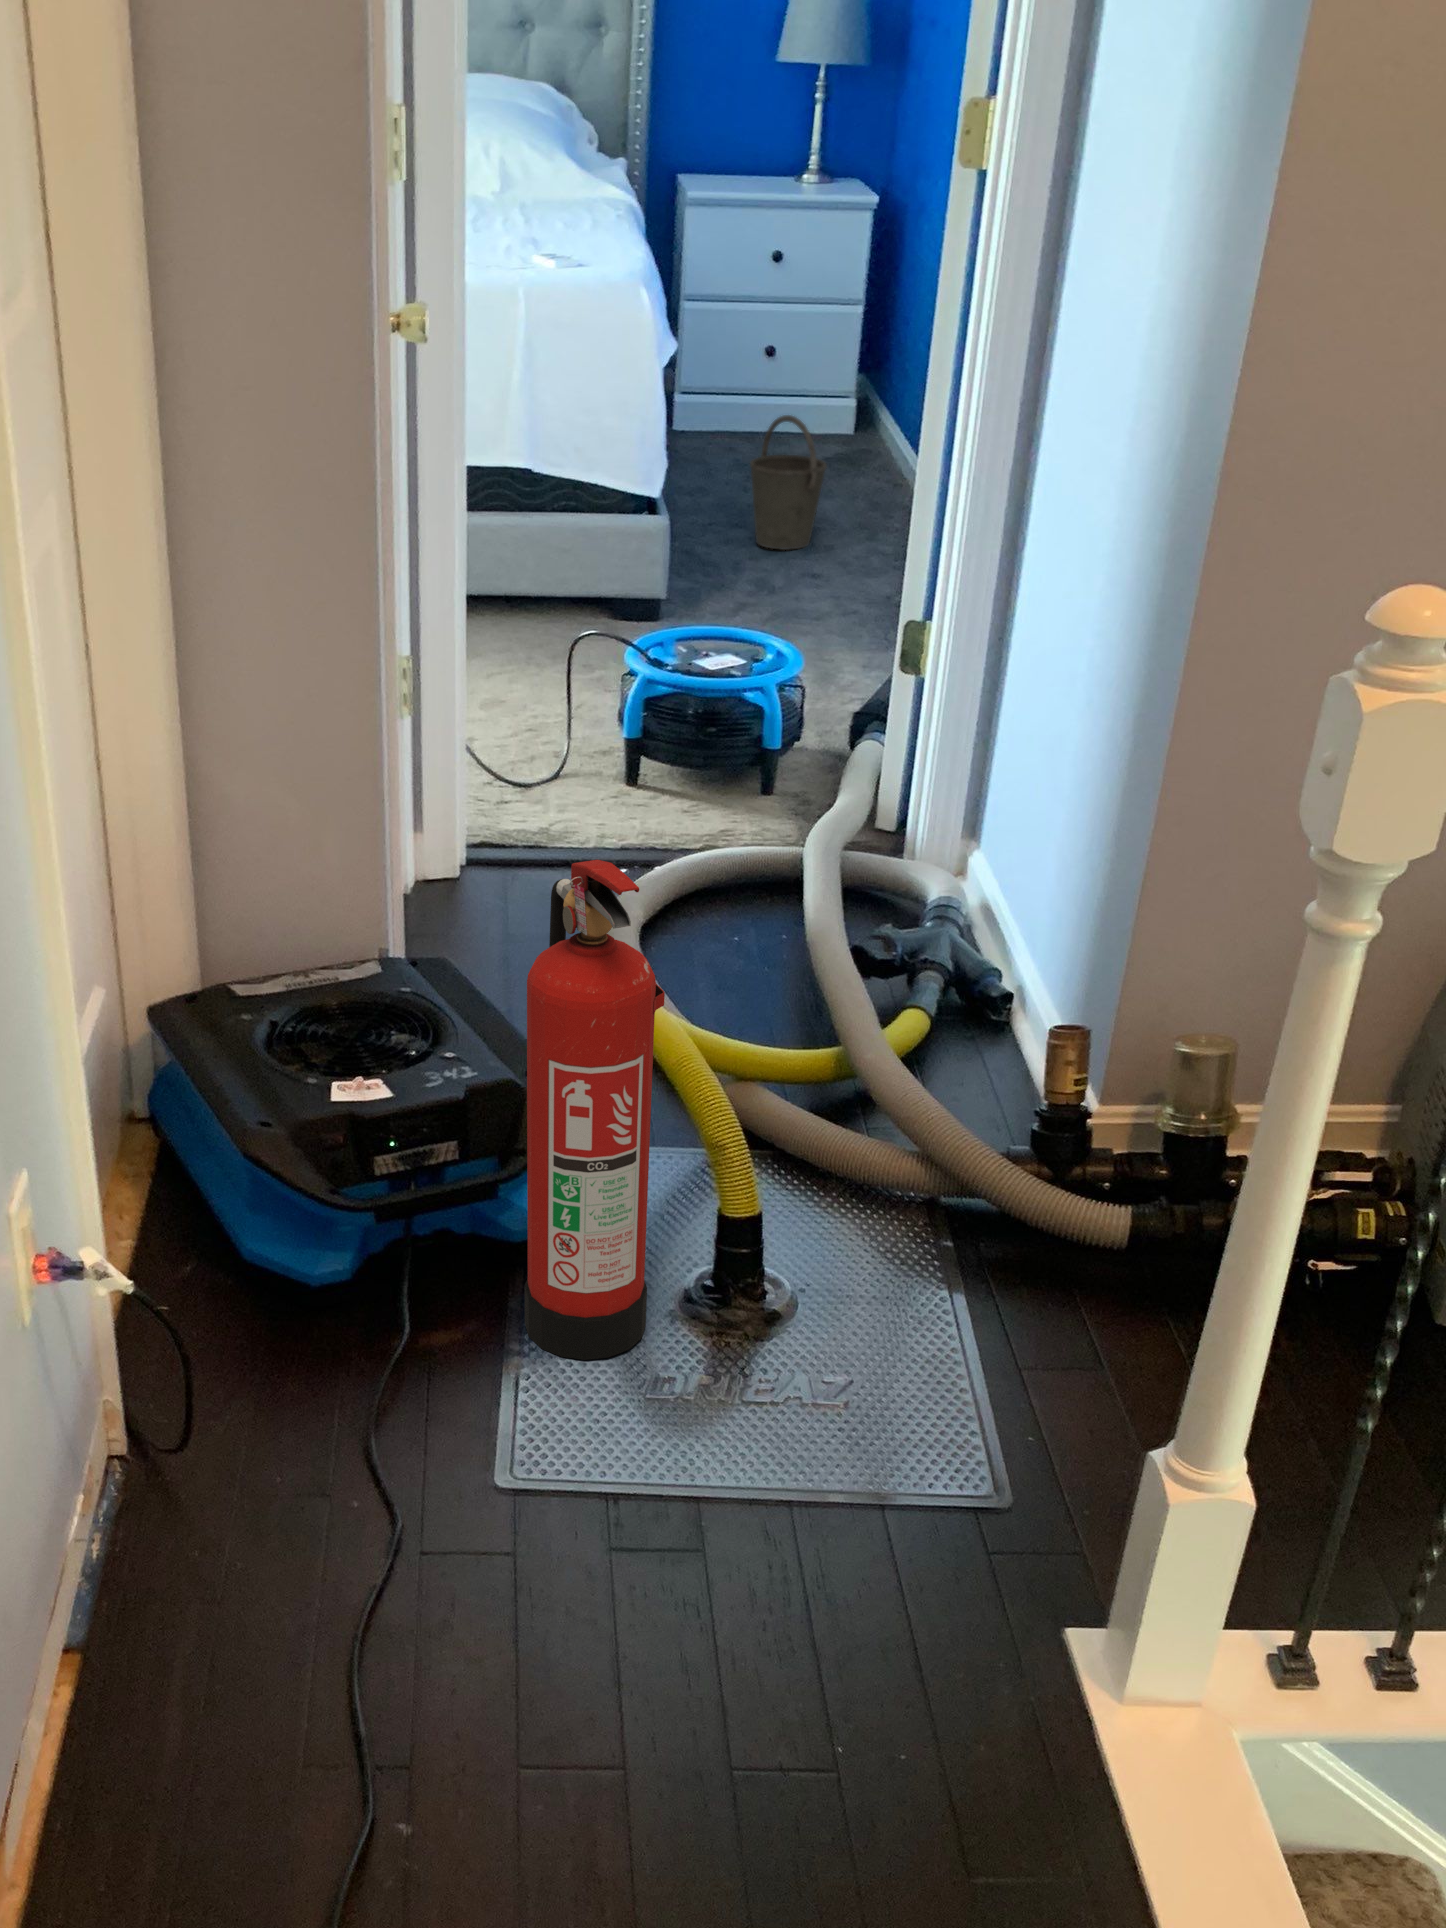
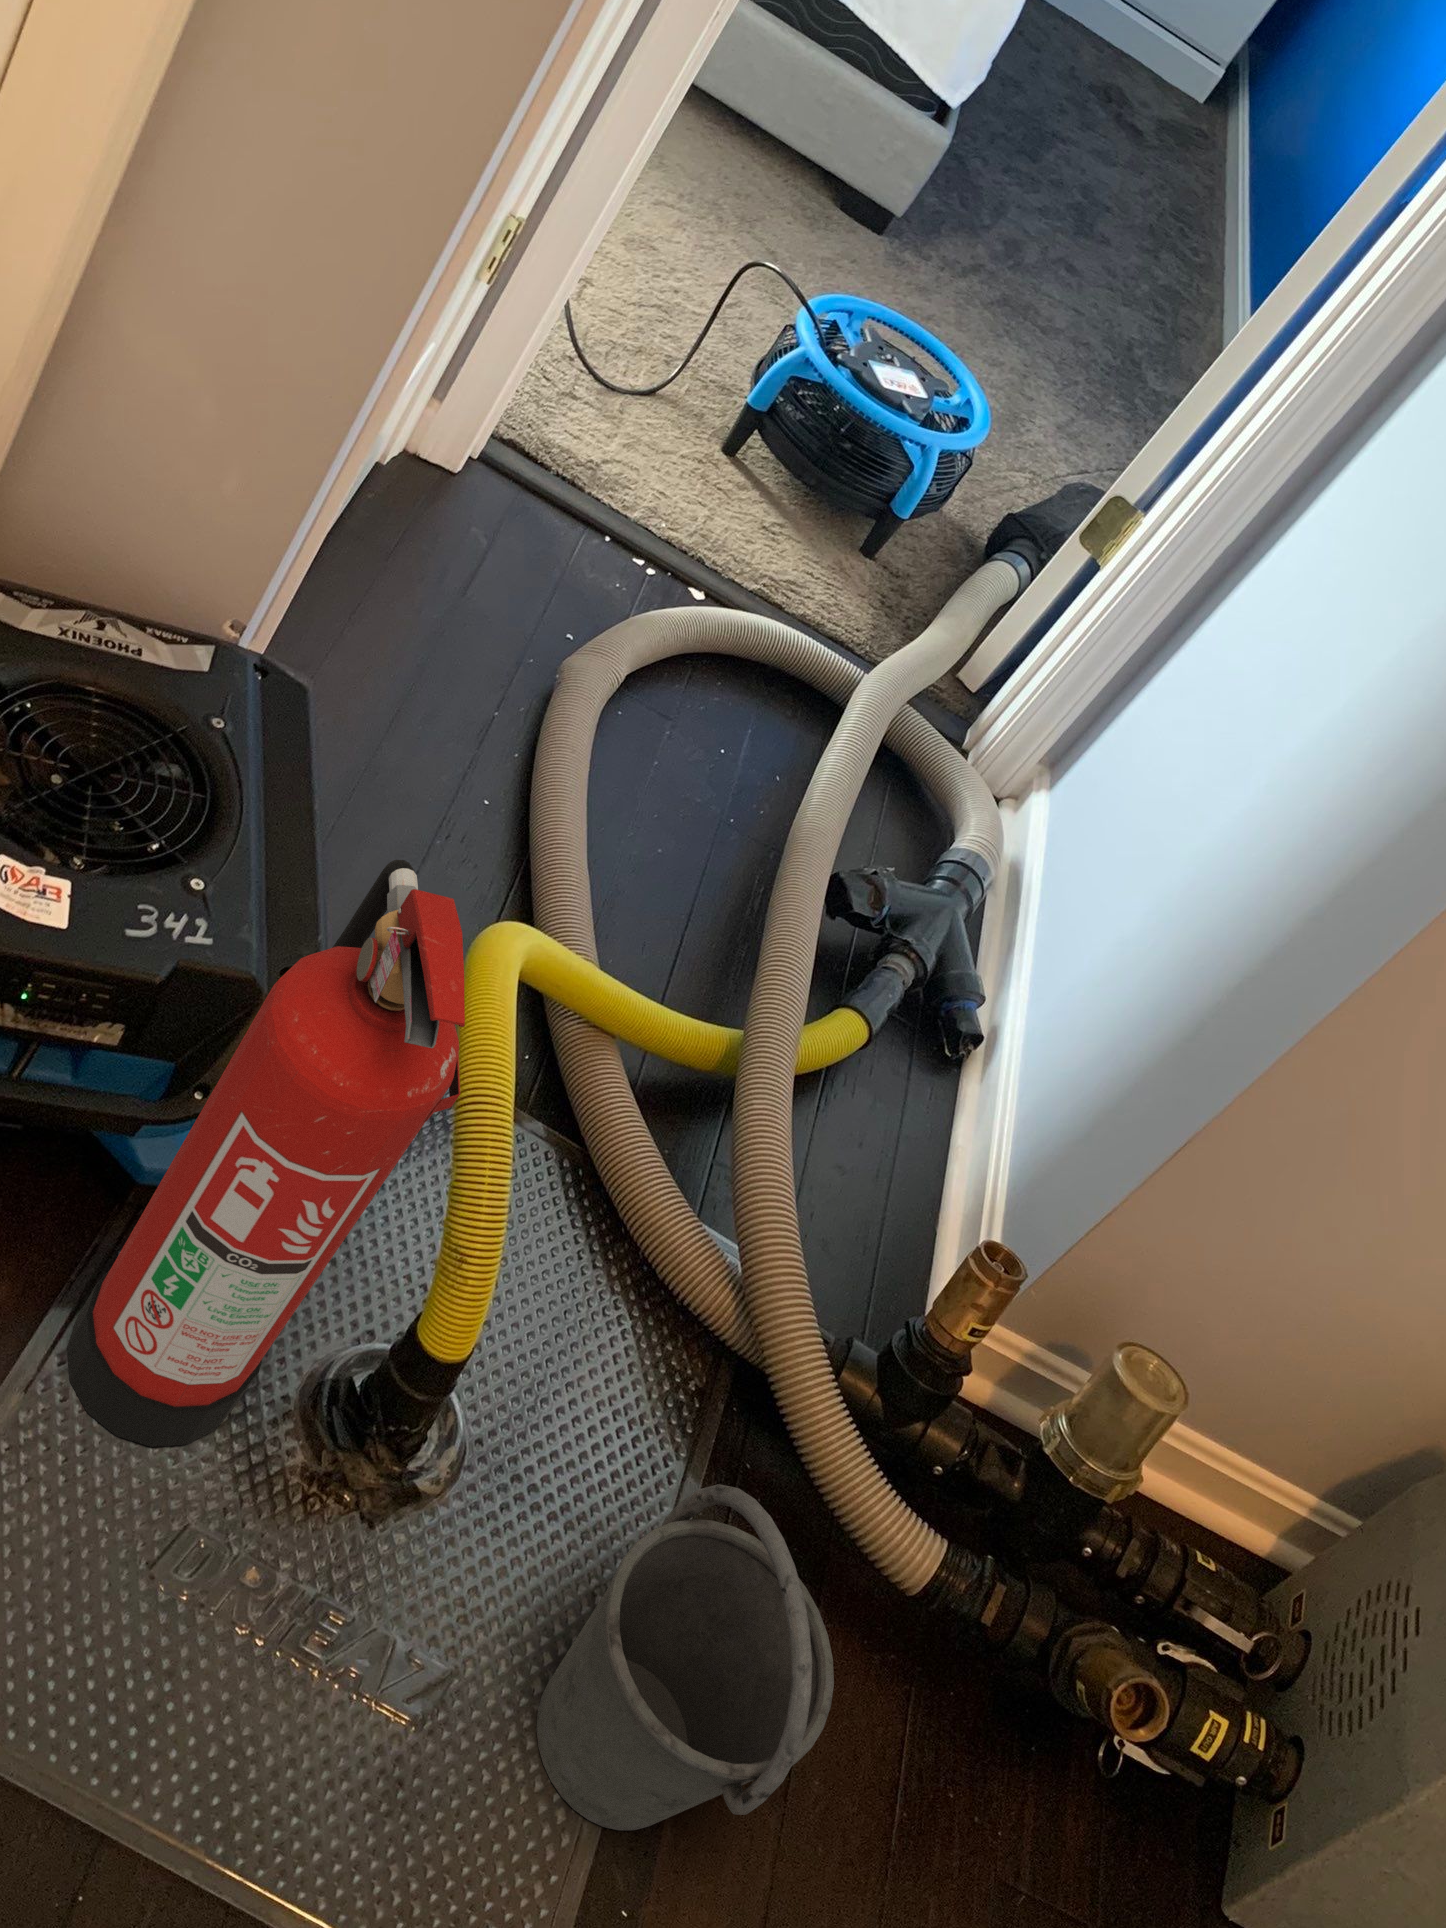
bucket: present [750,415,827,550] -> present [536,1484,834,1830]

